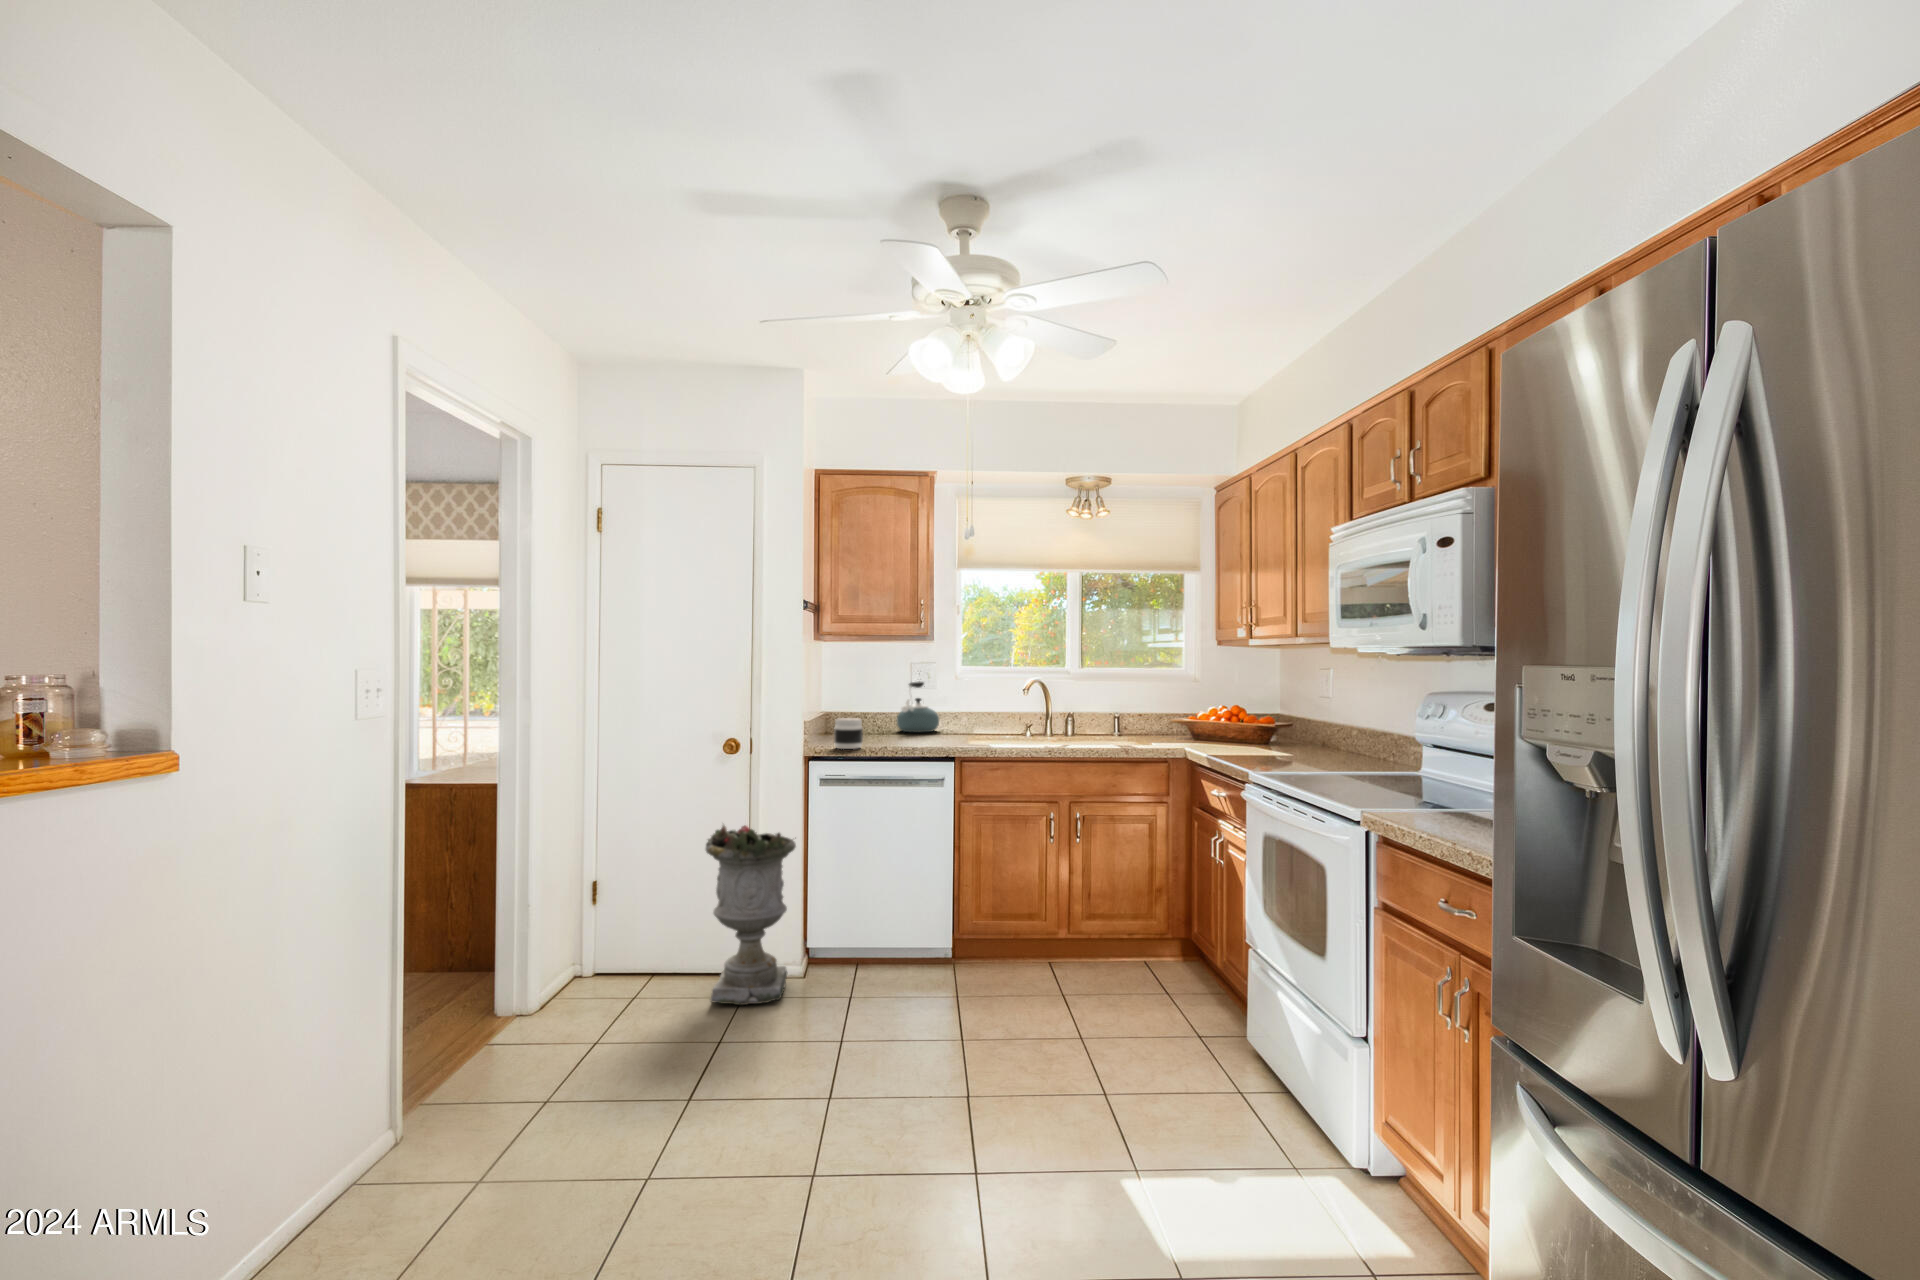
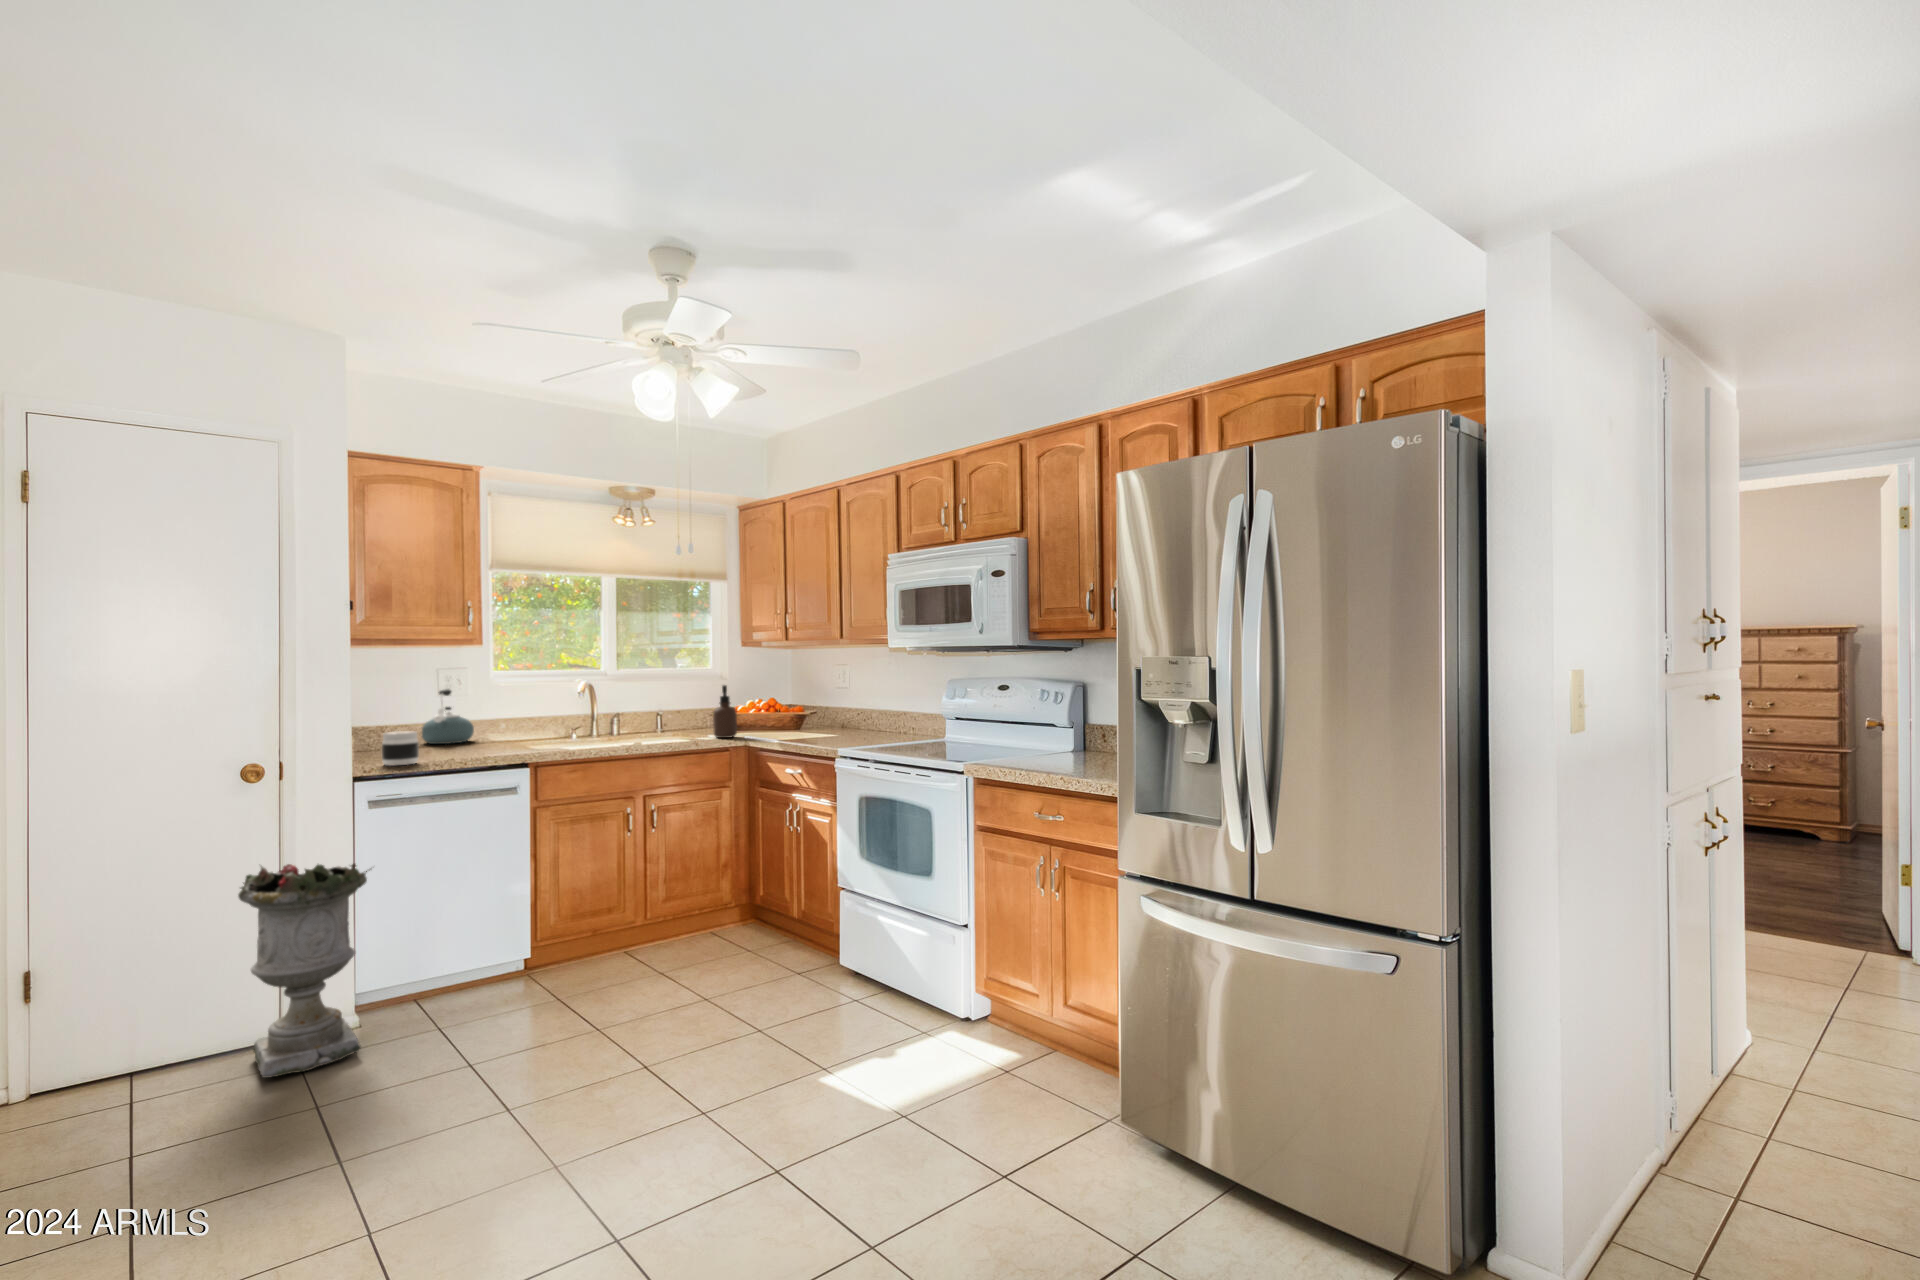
soap dispenser: none [1152,688,1178,748] -> present [713,685,737,738]

